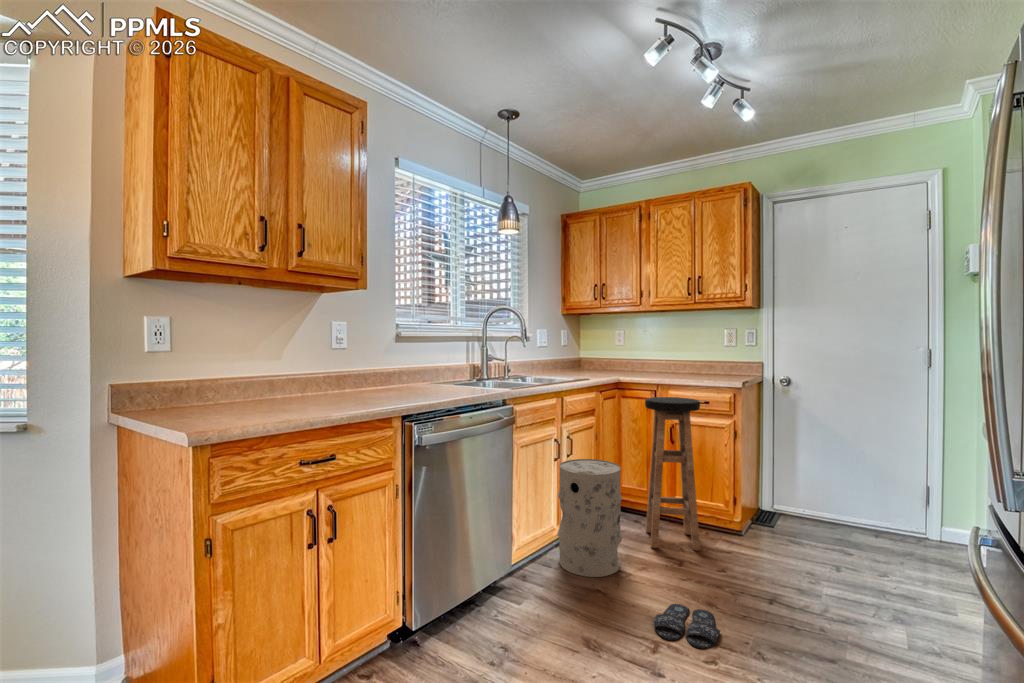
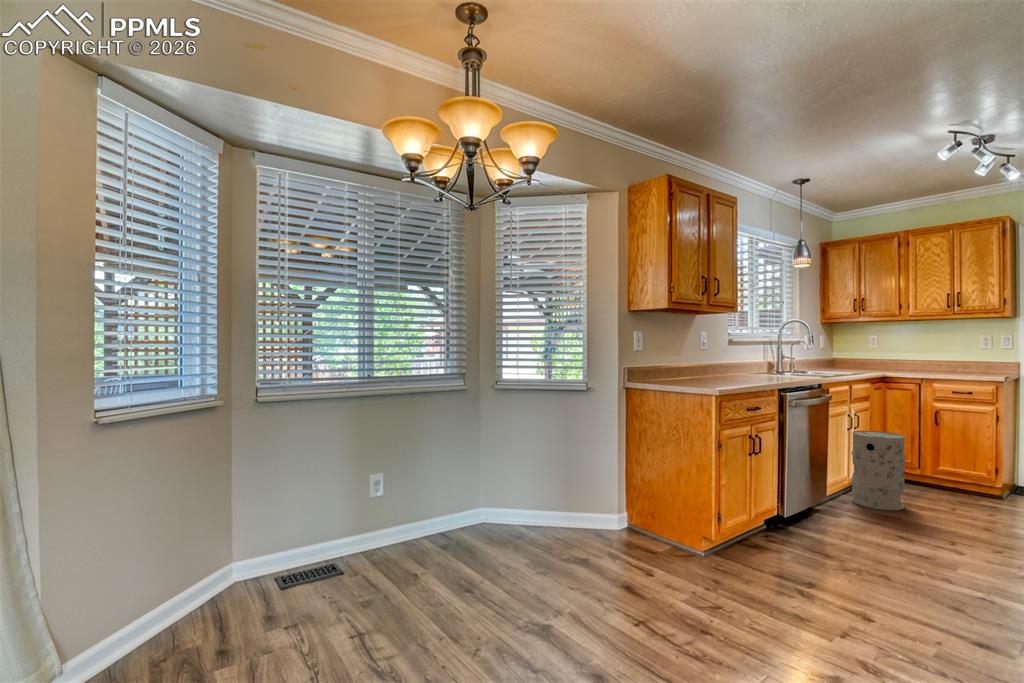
bar stool: present [645,397,700,551] -> none [914,388,968,504]
slippers: present [654,604,720,649] -> none [948,525,1002,544]

